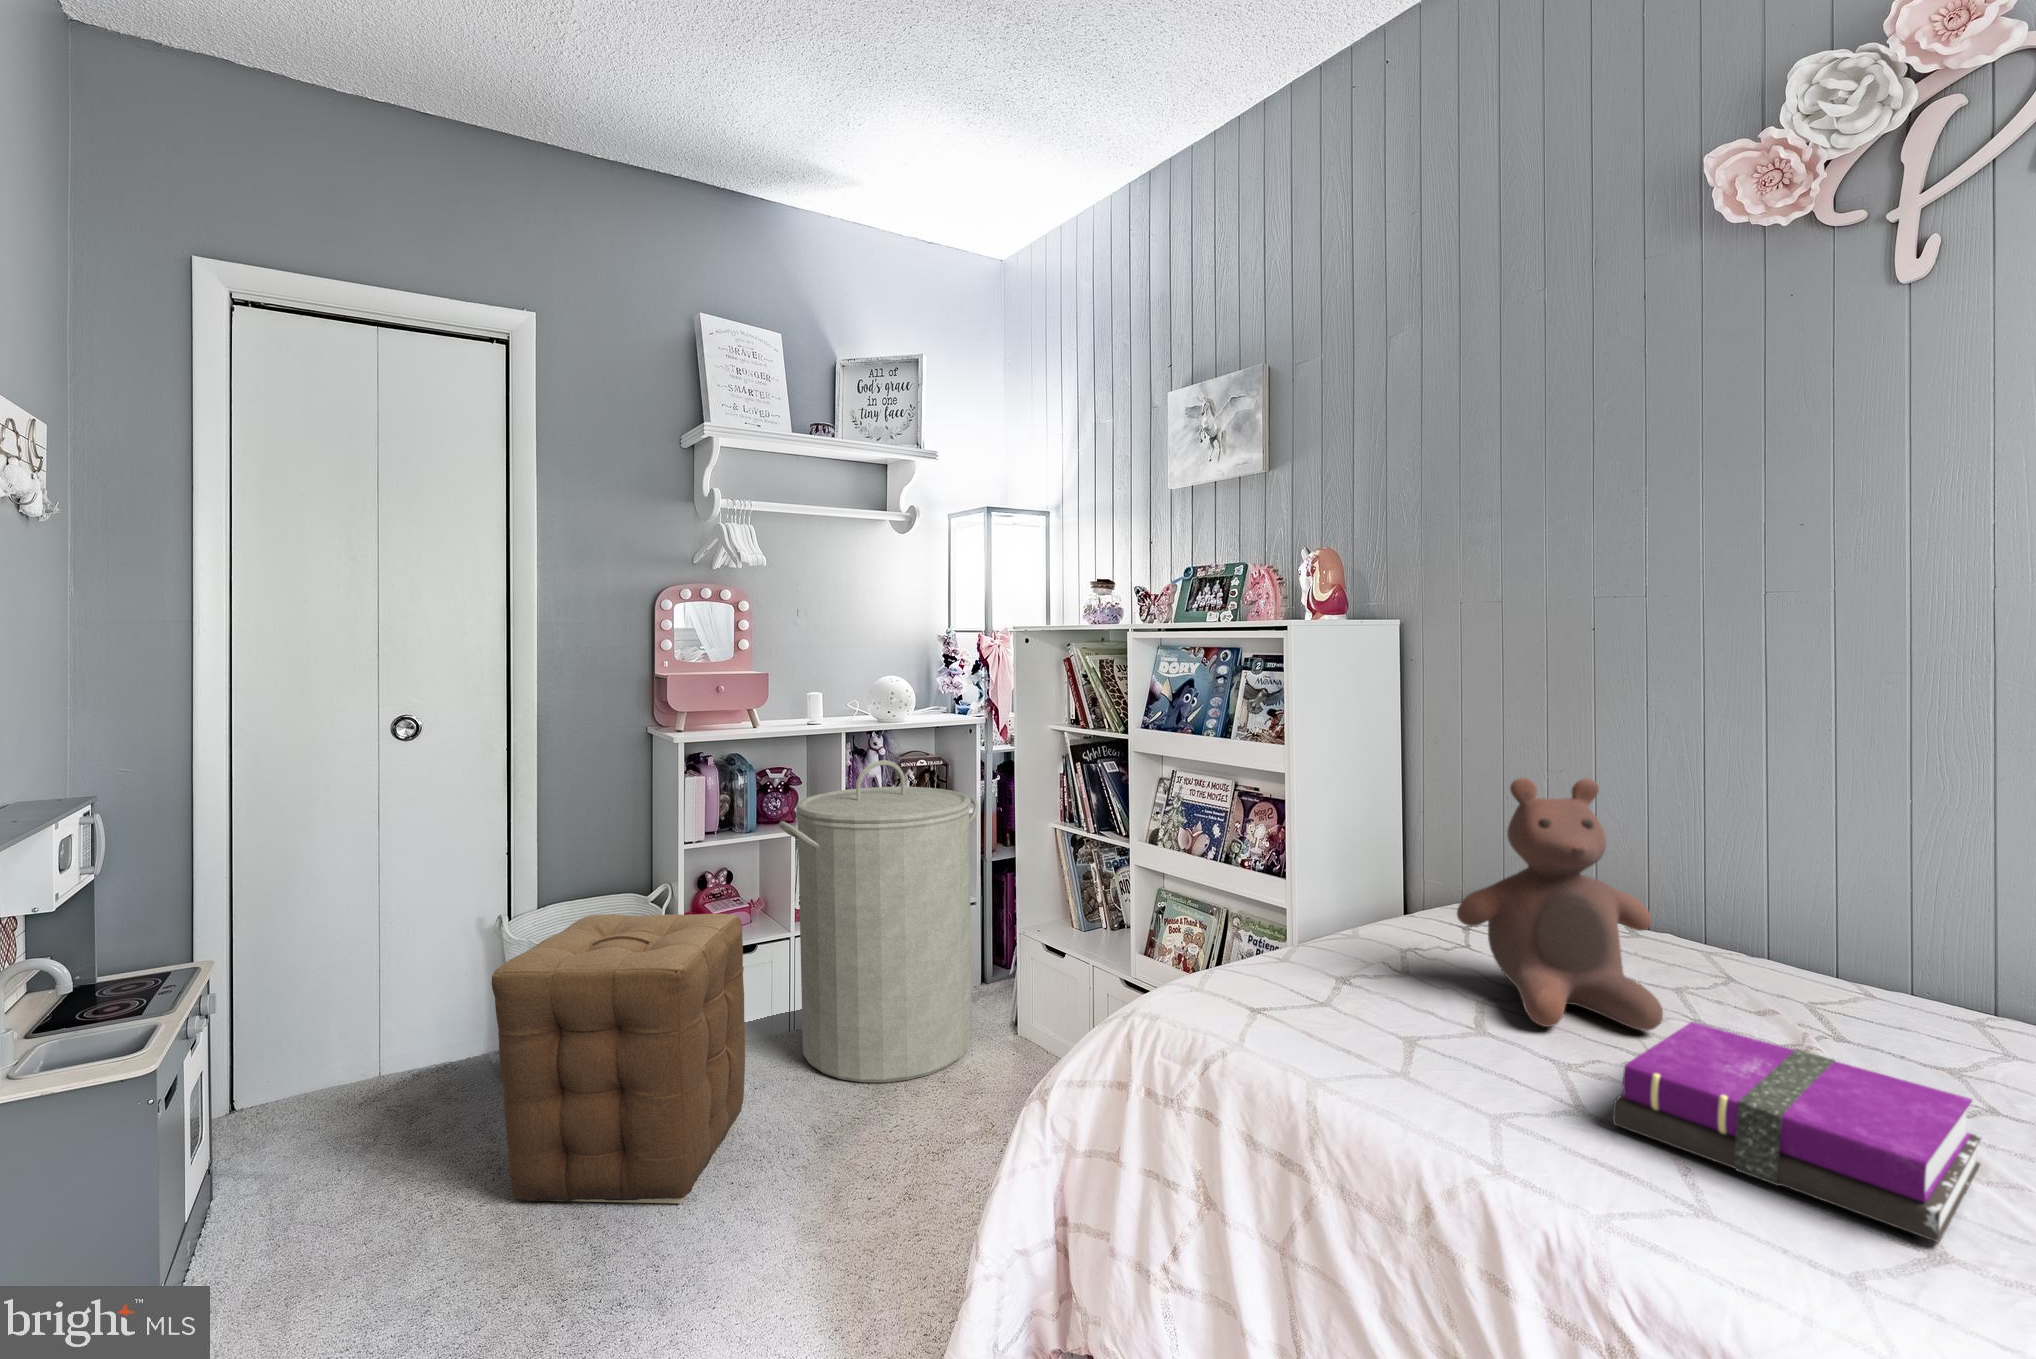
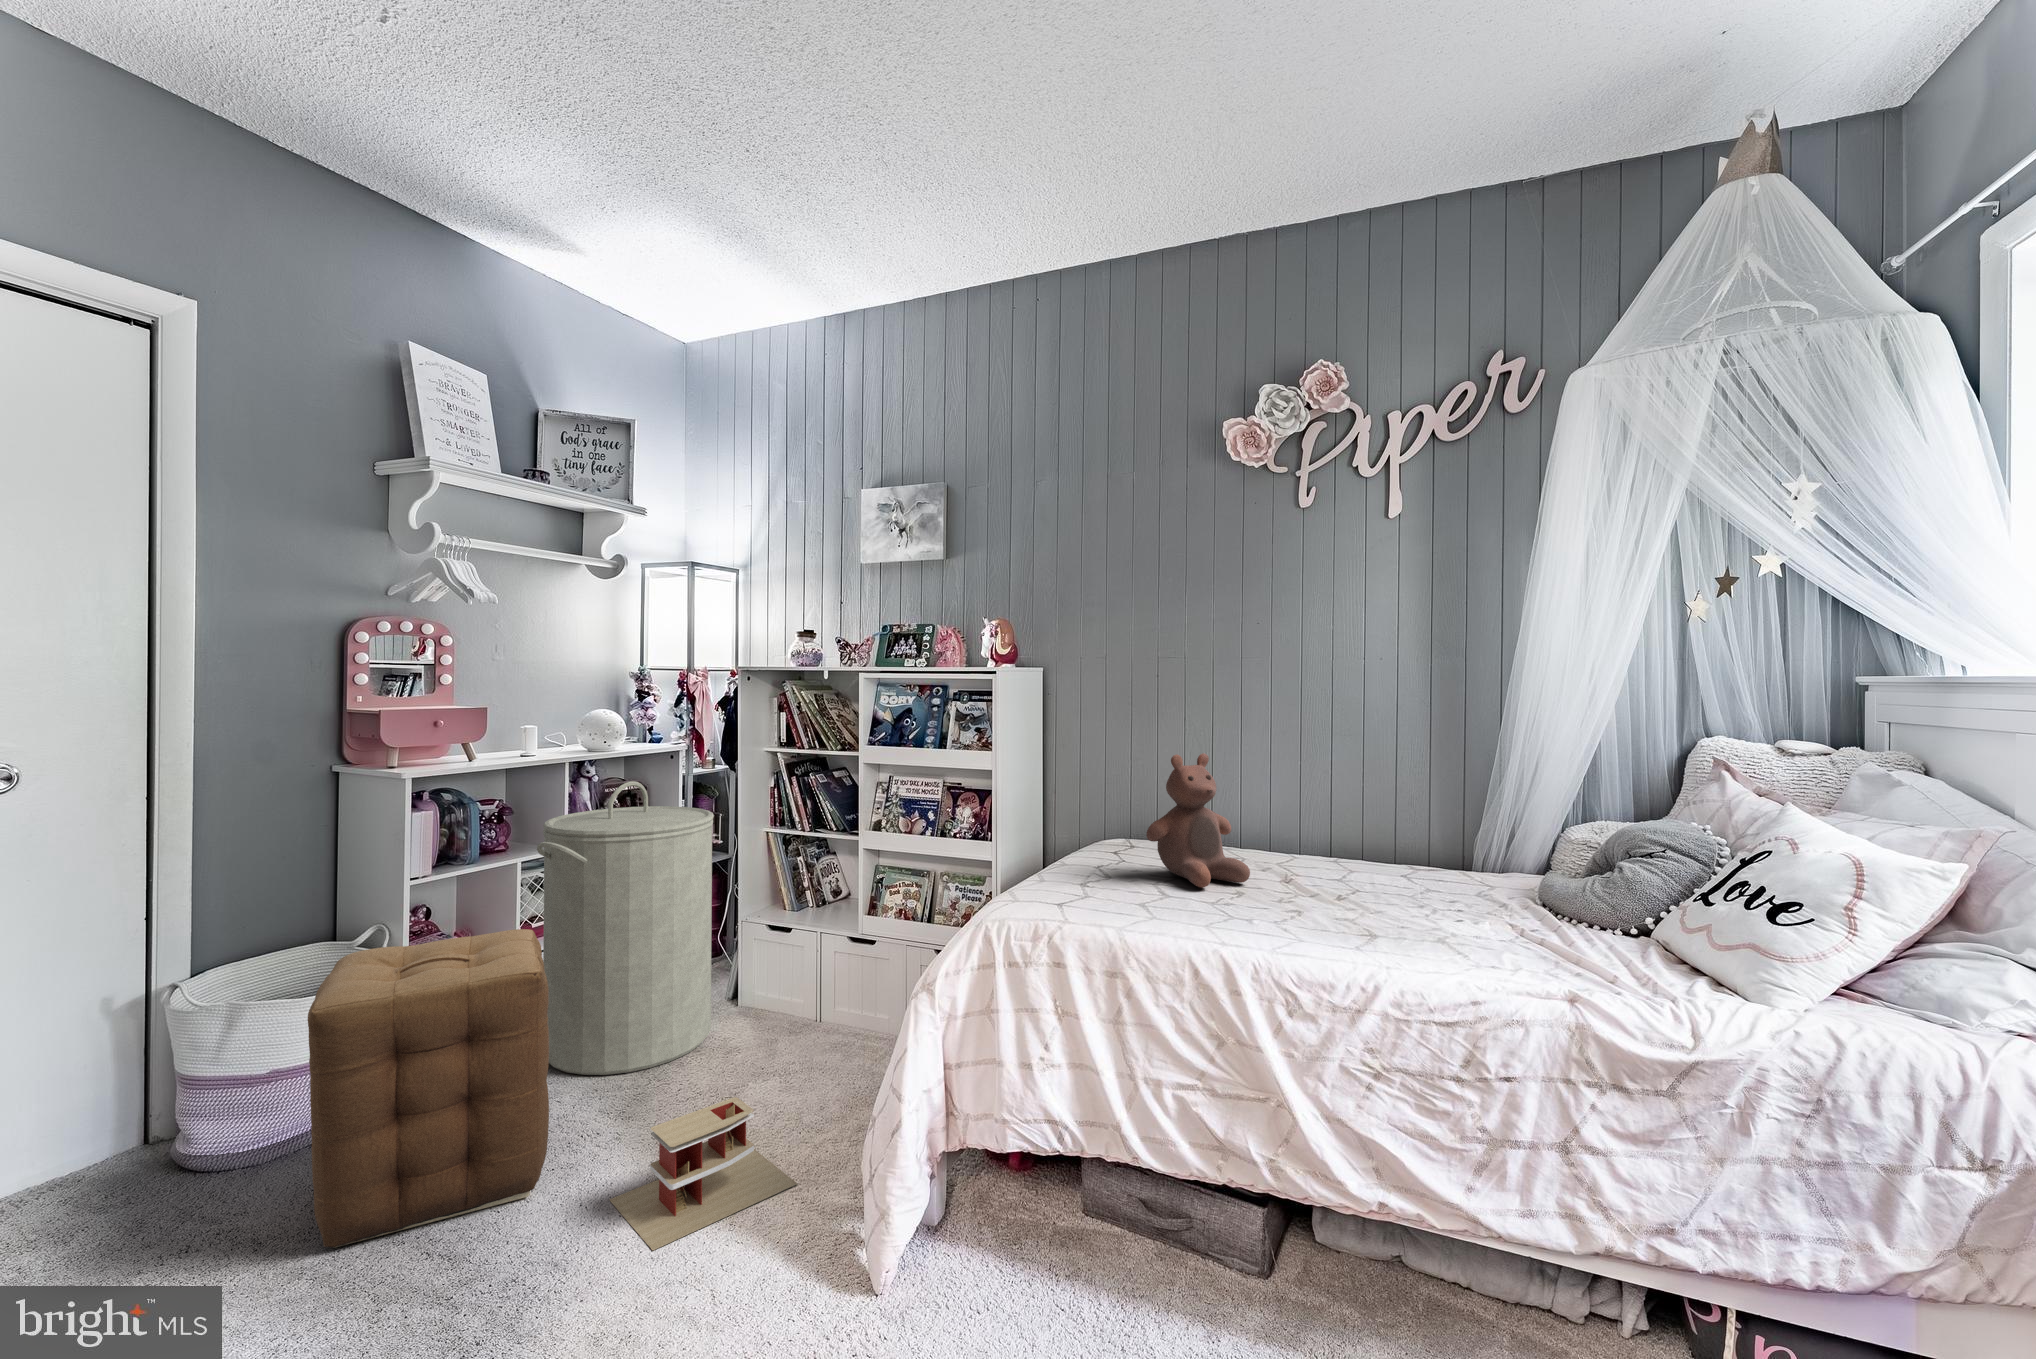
notebook: present [1613,1022,1981,1242] -> none [1265,868,1393,928]
toy house: none [725,1159,915,1321] -> present [610,1097,797,1250]

